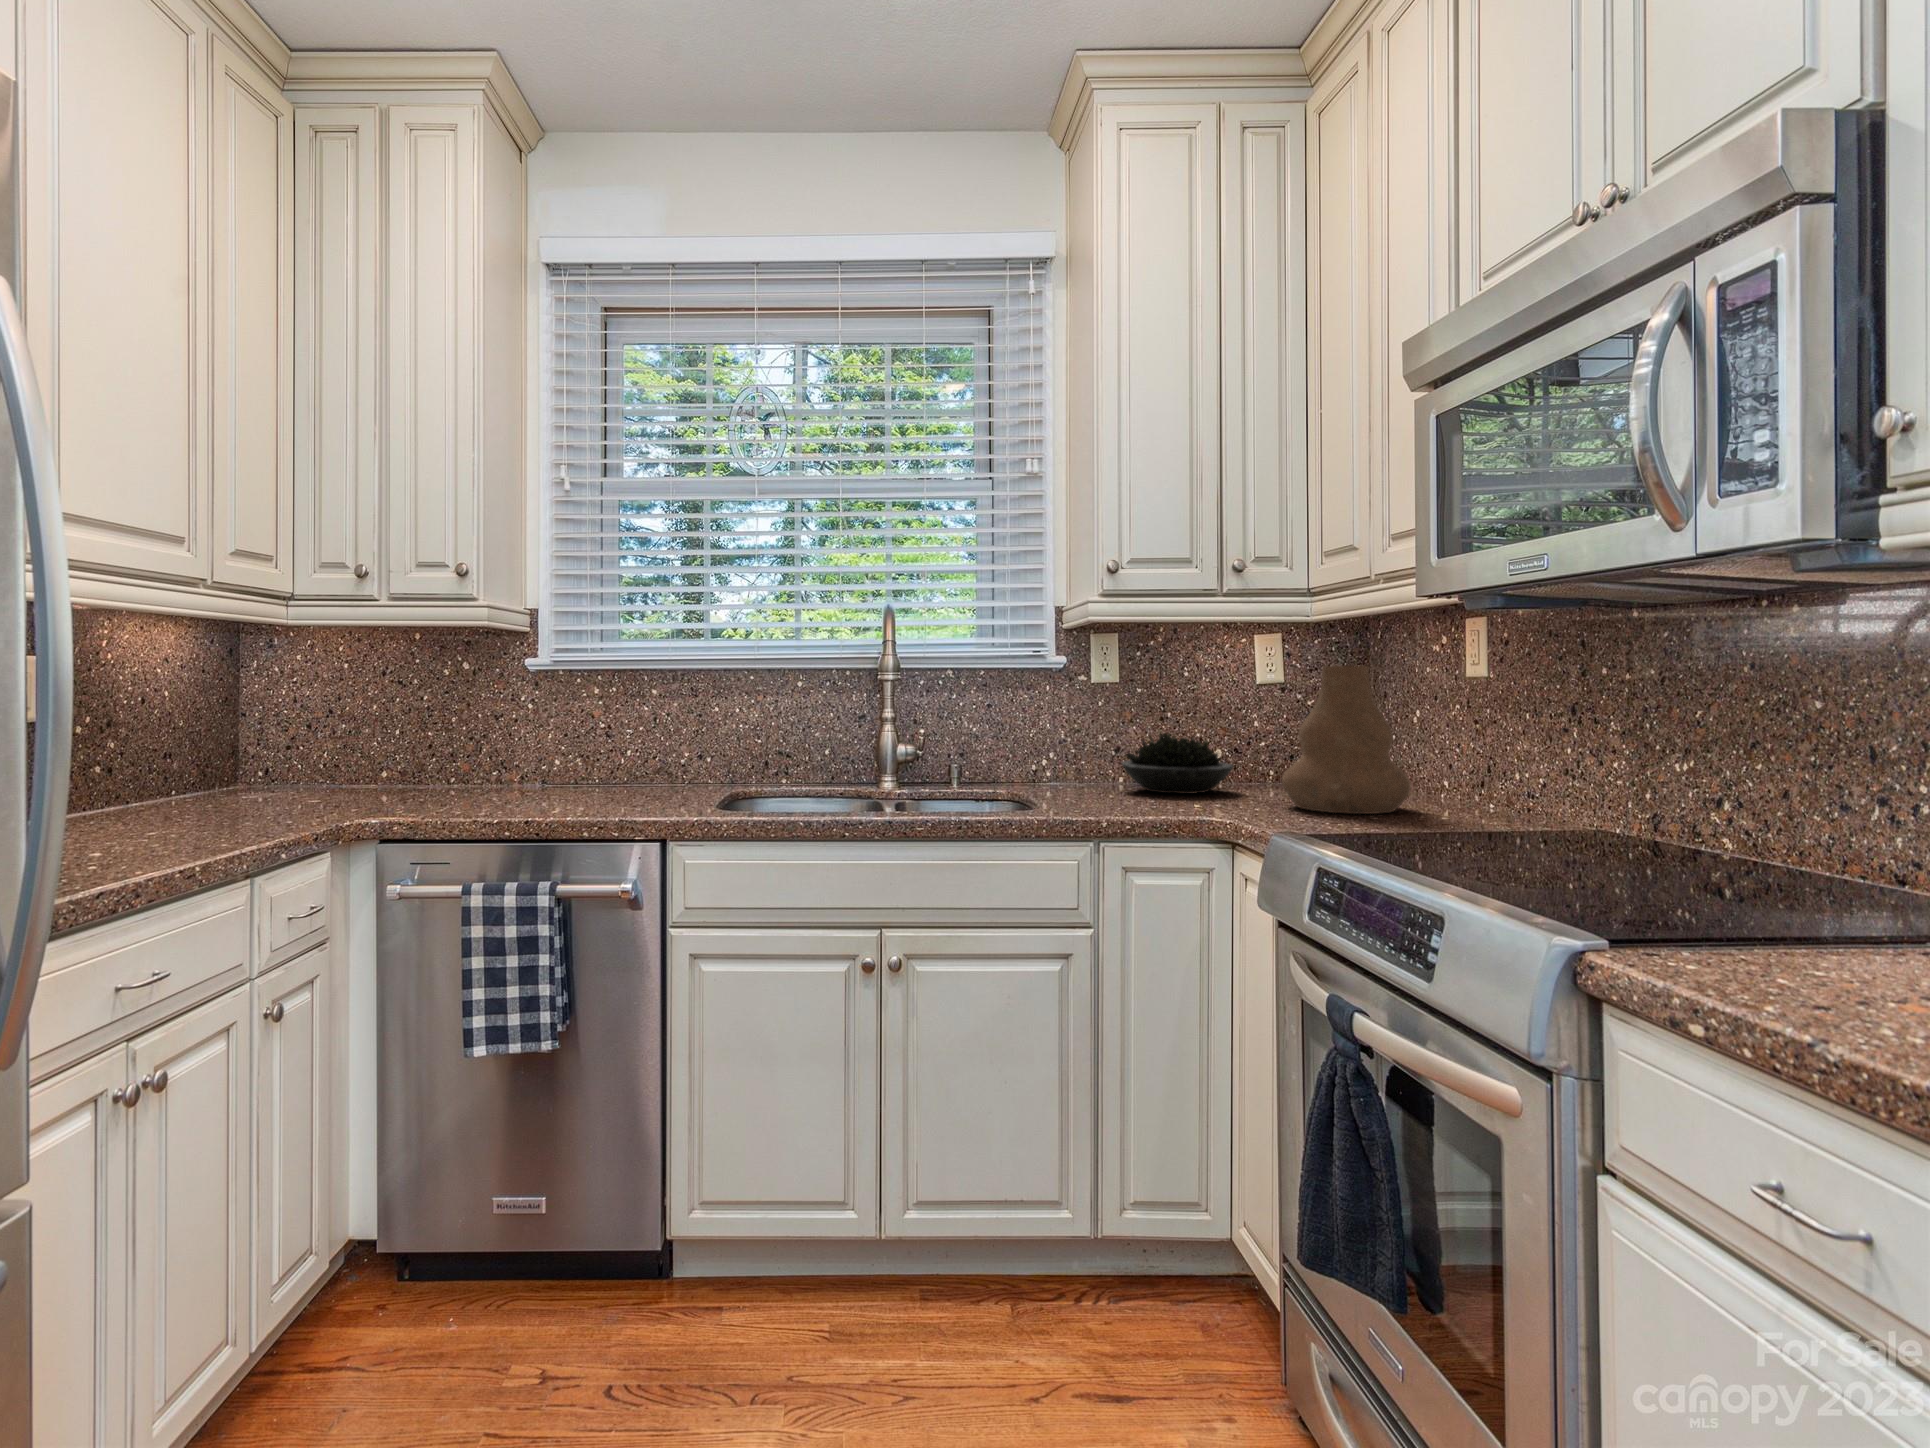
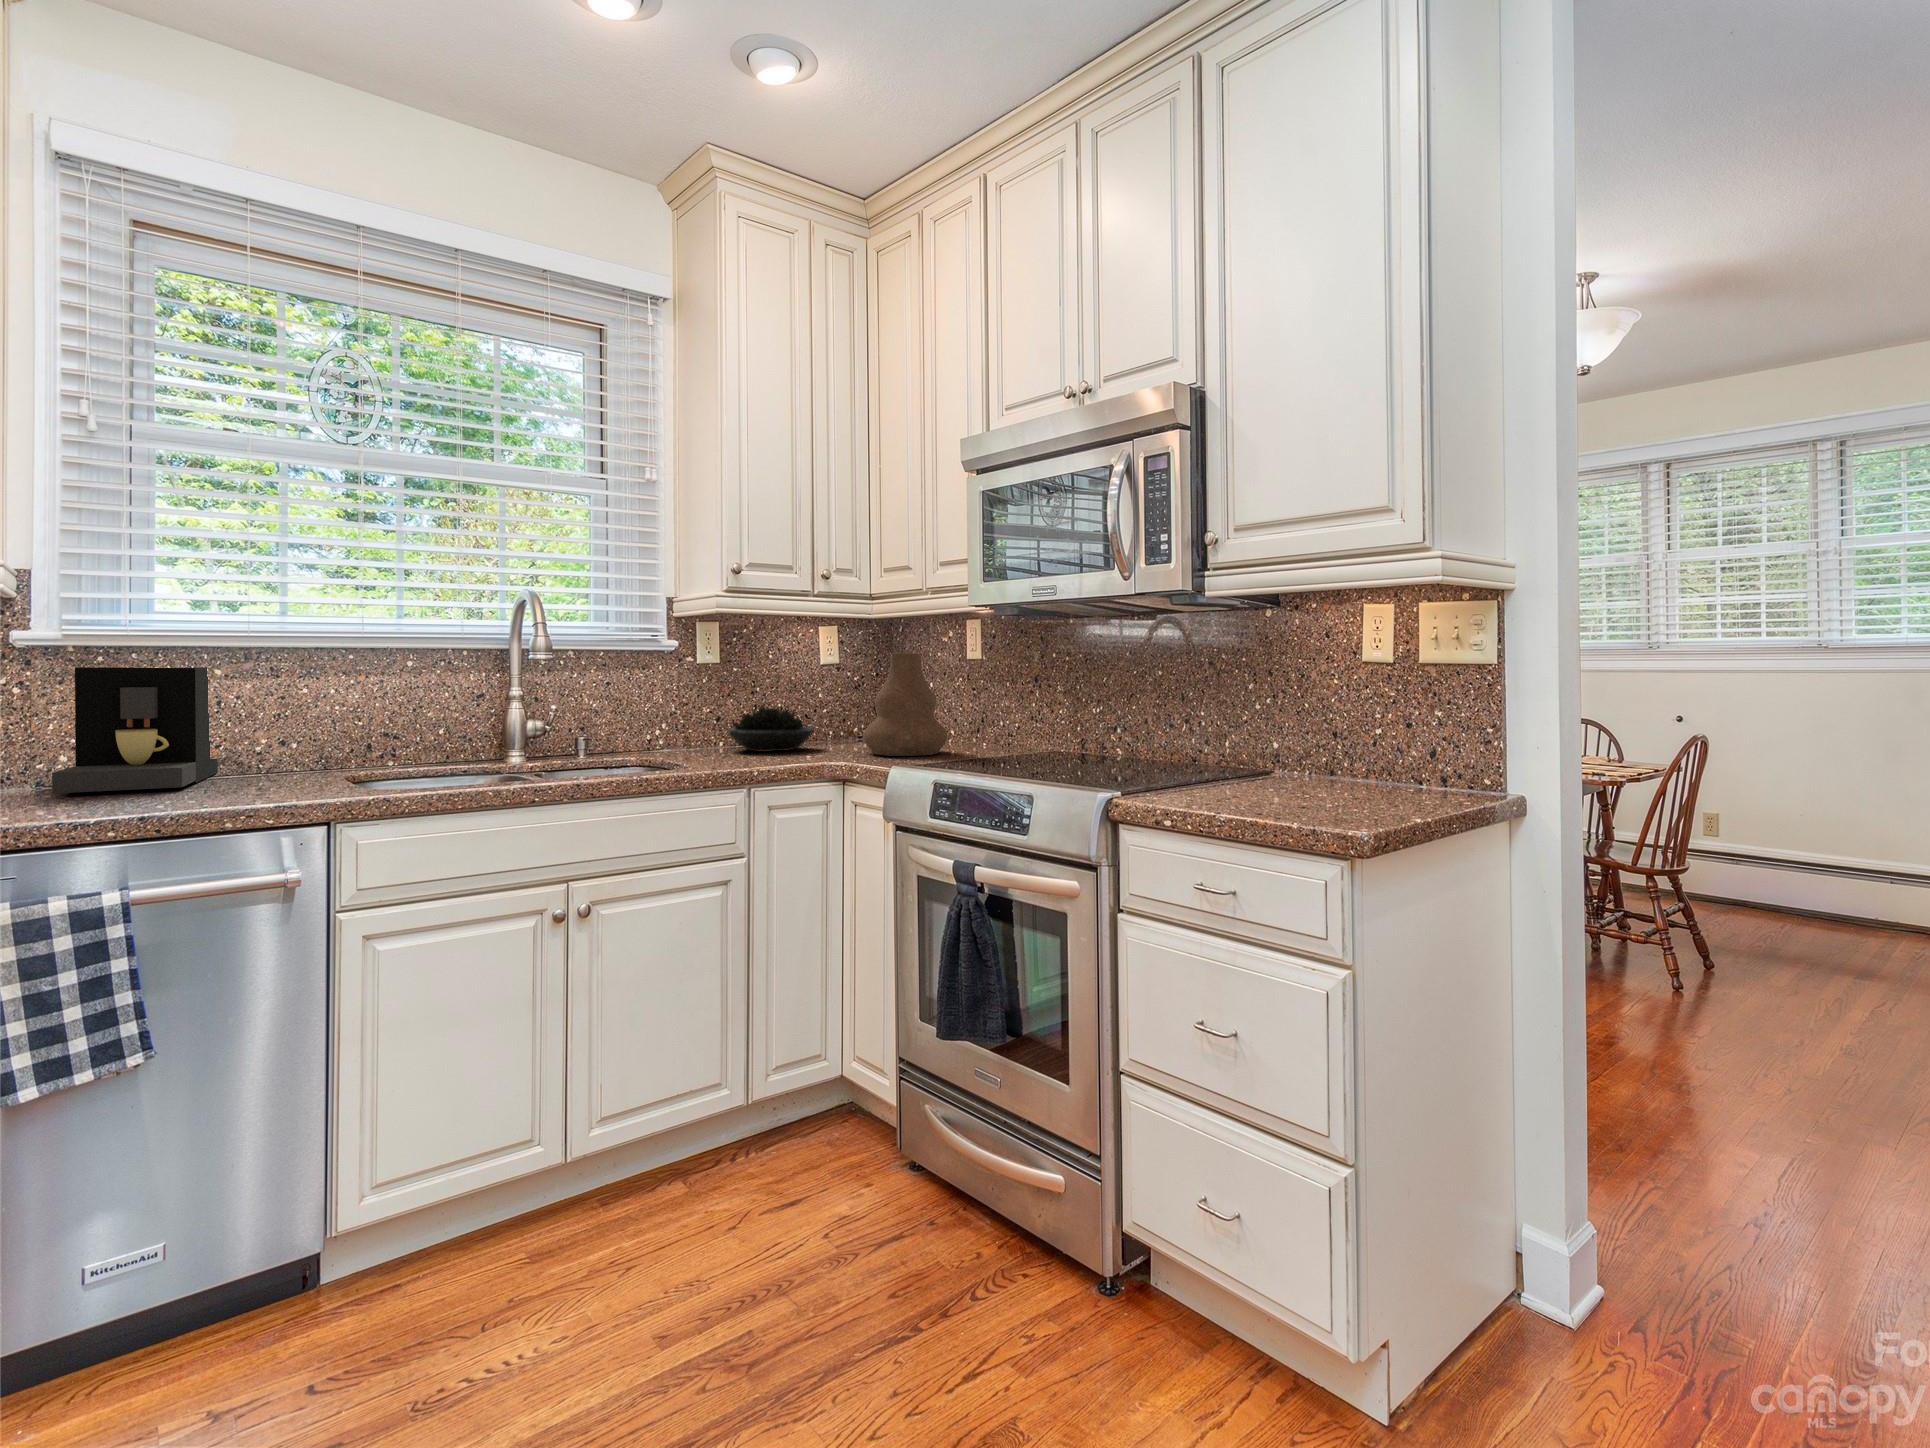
coffee maker: none [531,688,666,795] -> present [52,667,218,793]

